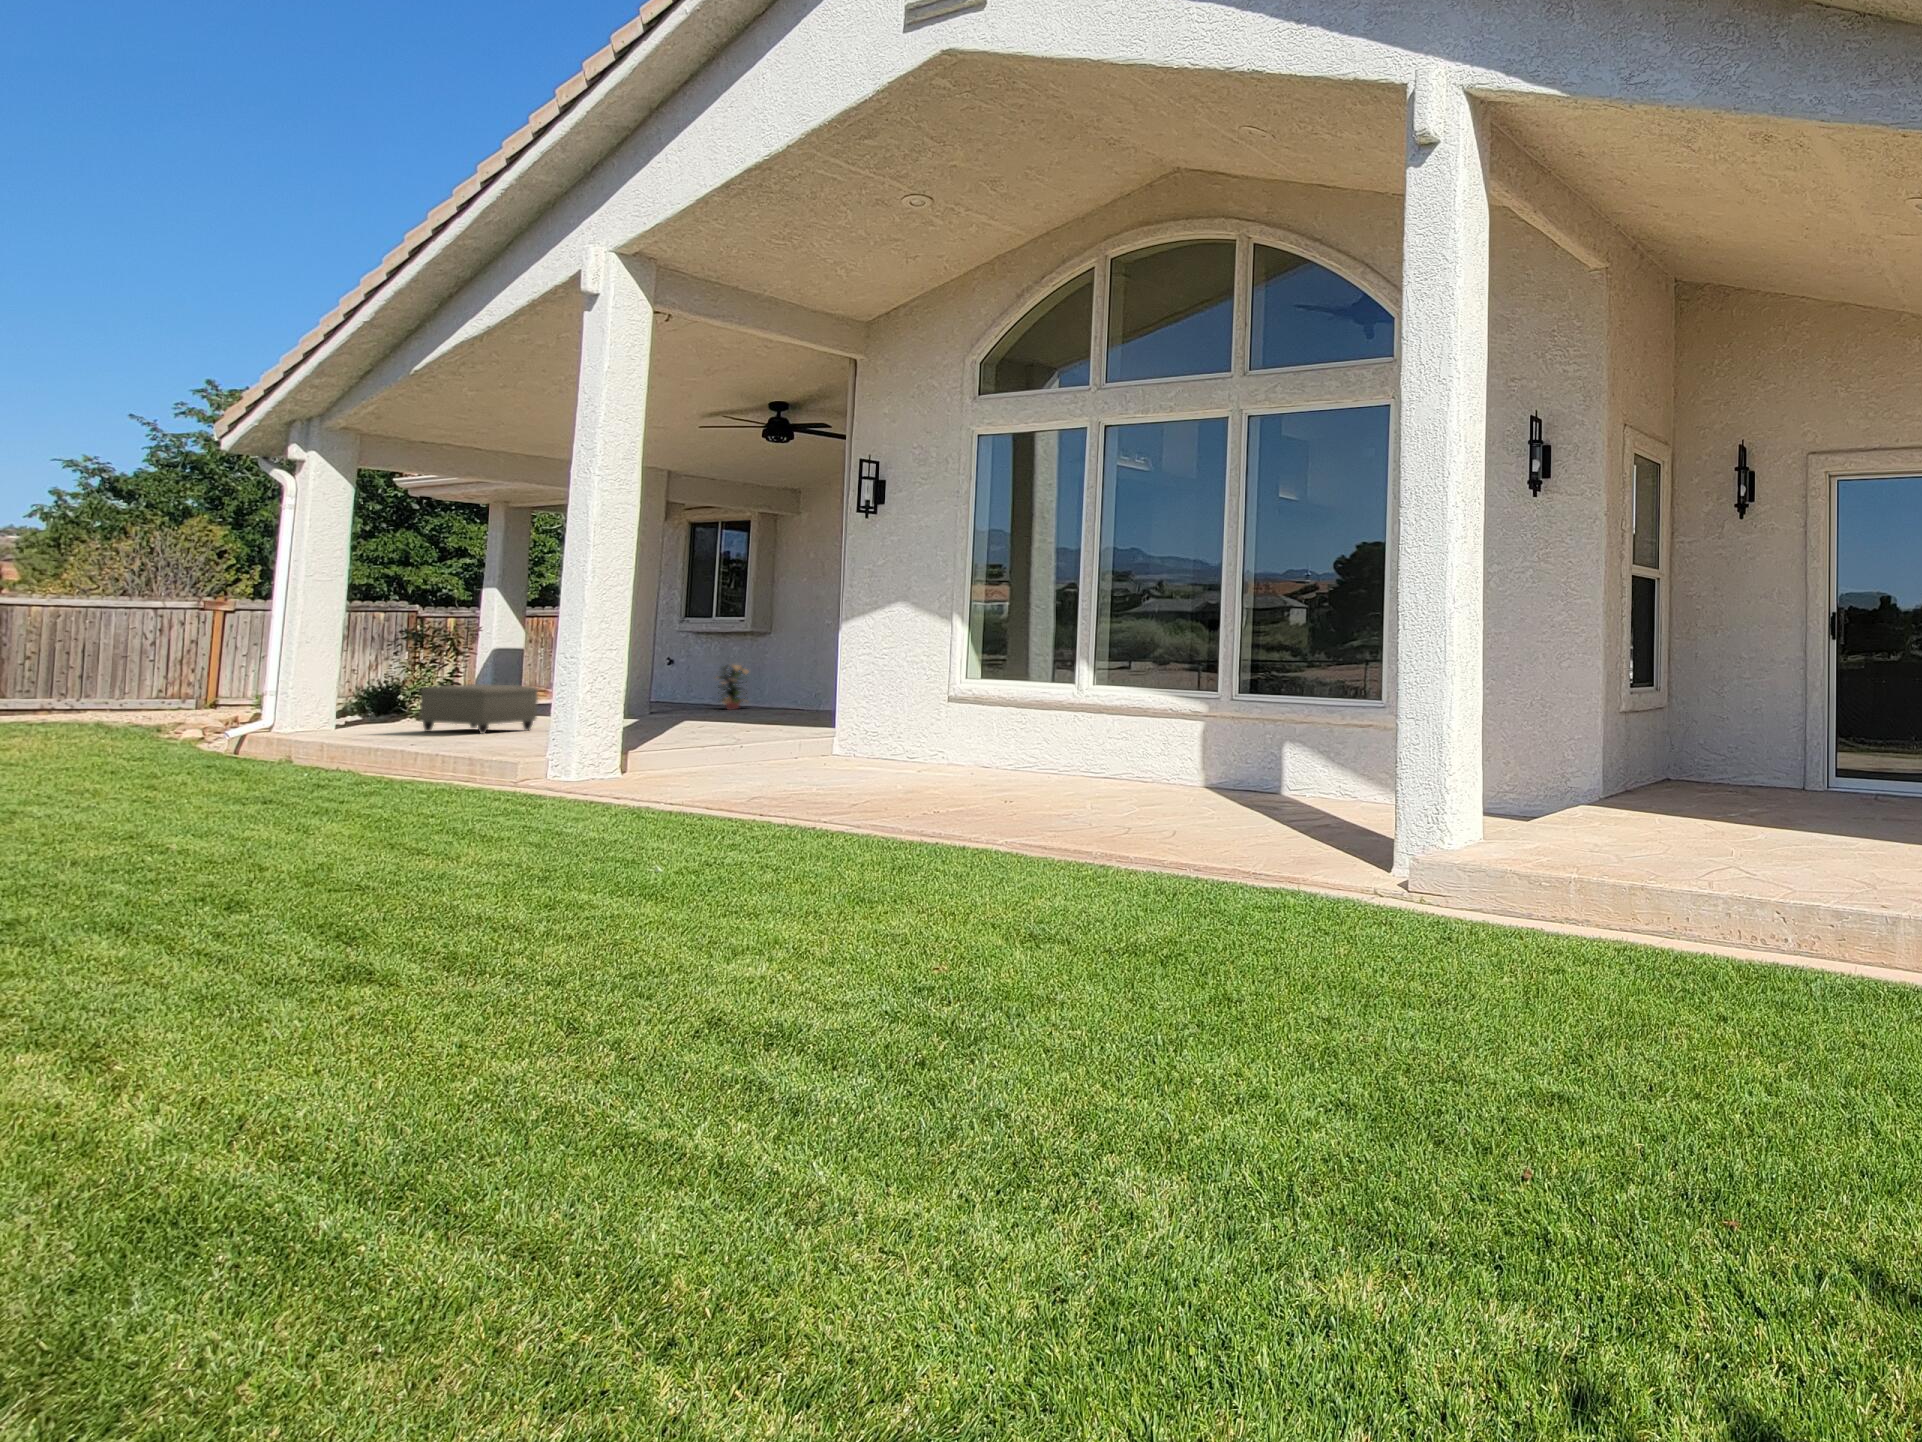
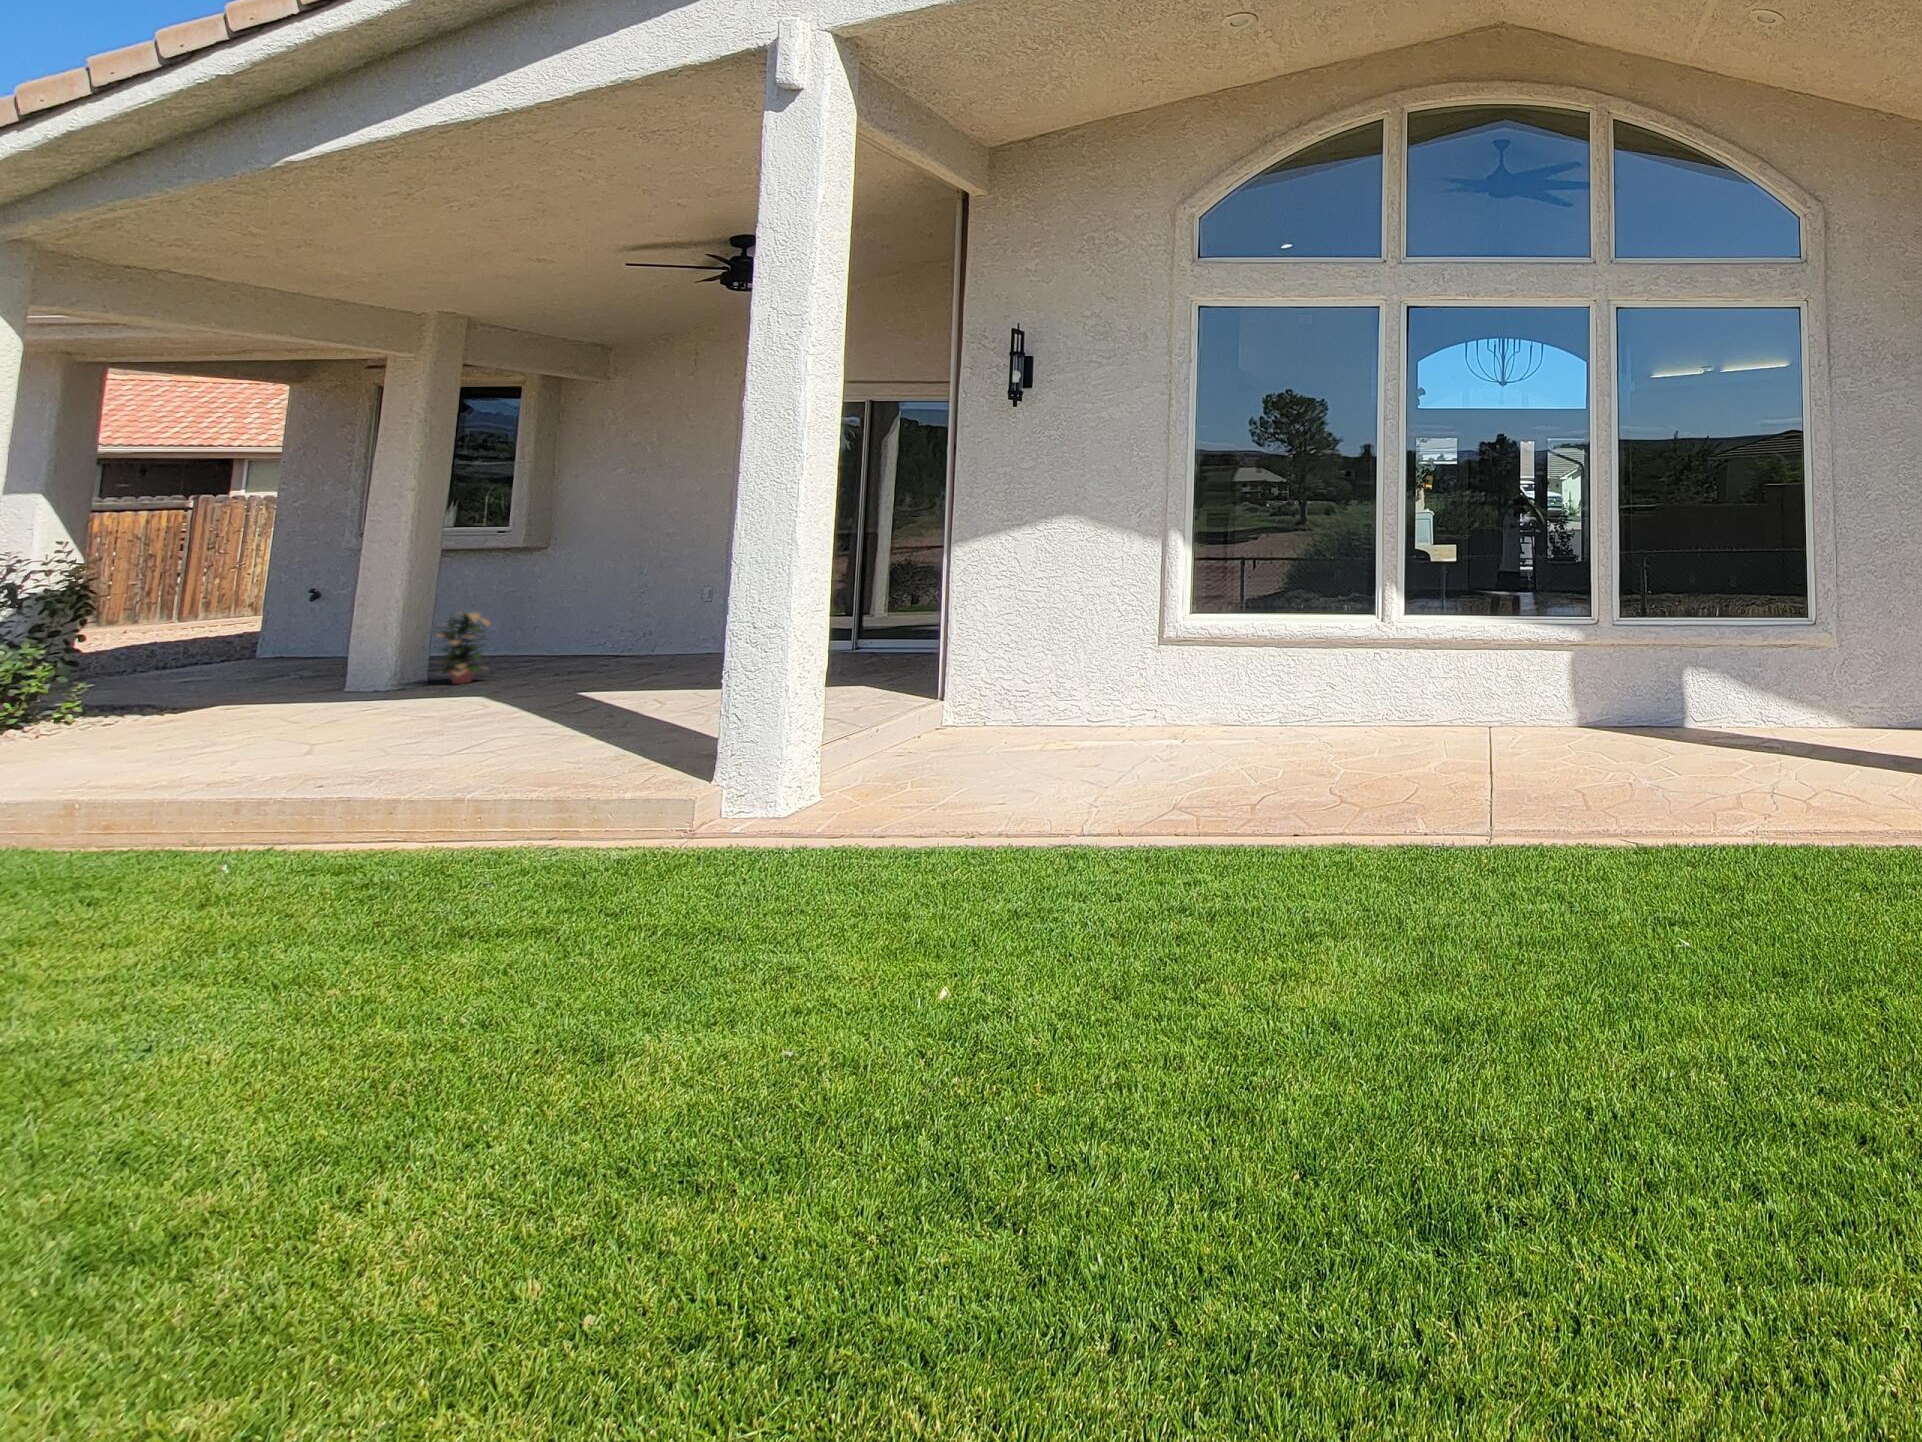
ottoman: present [420,684,538,734] -> none [156,677,380,768]

